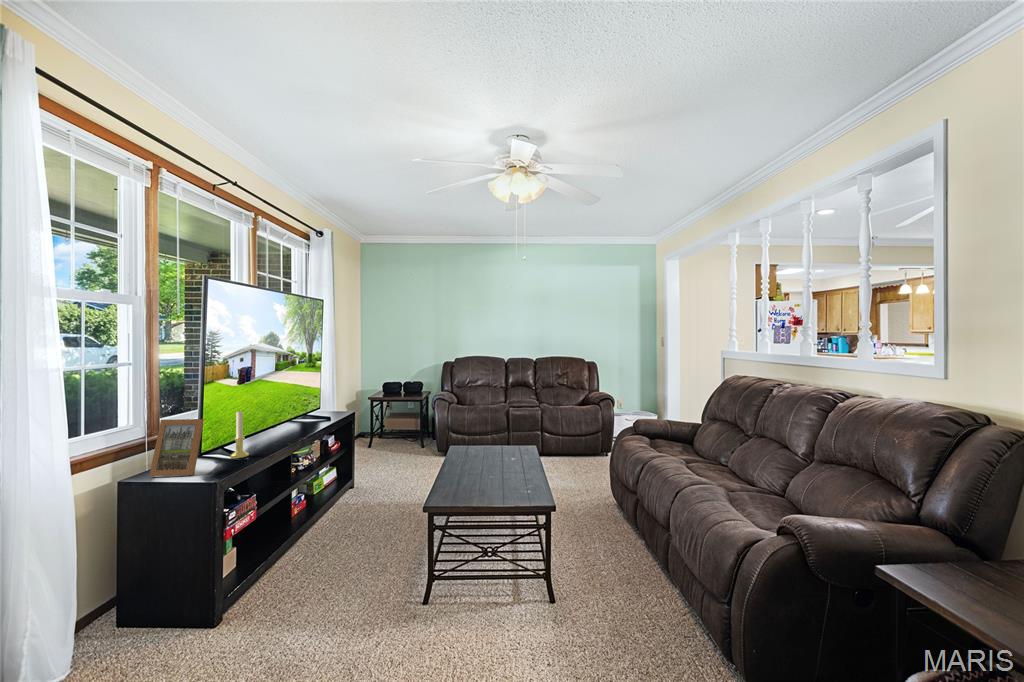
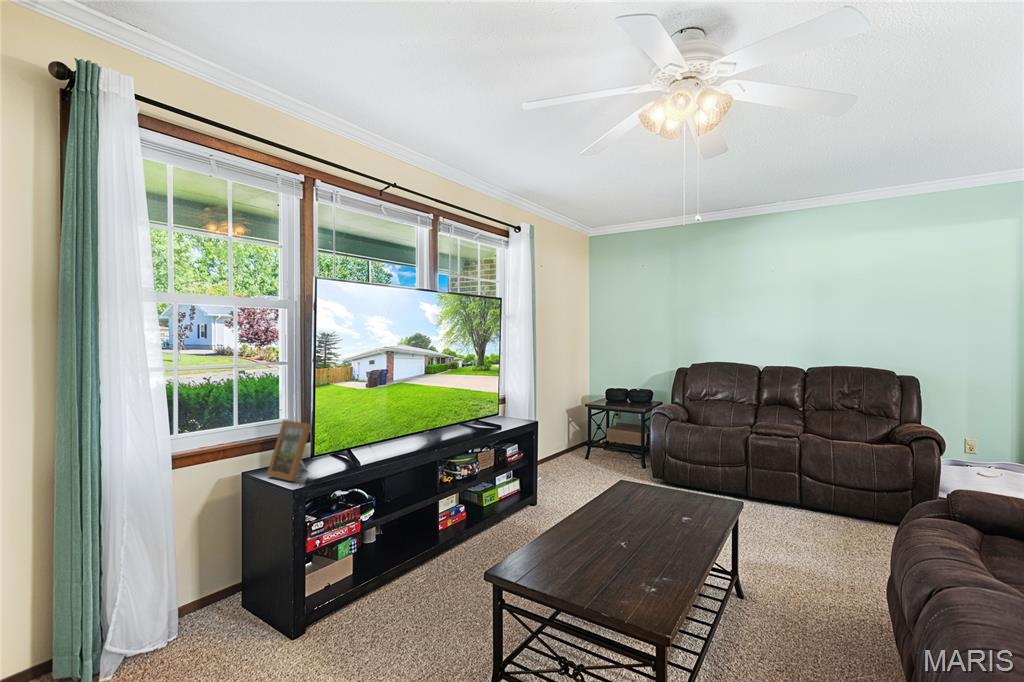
candle holder: present [230,411,249,459] -> none [351,415,369,467]

